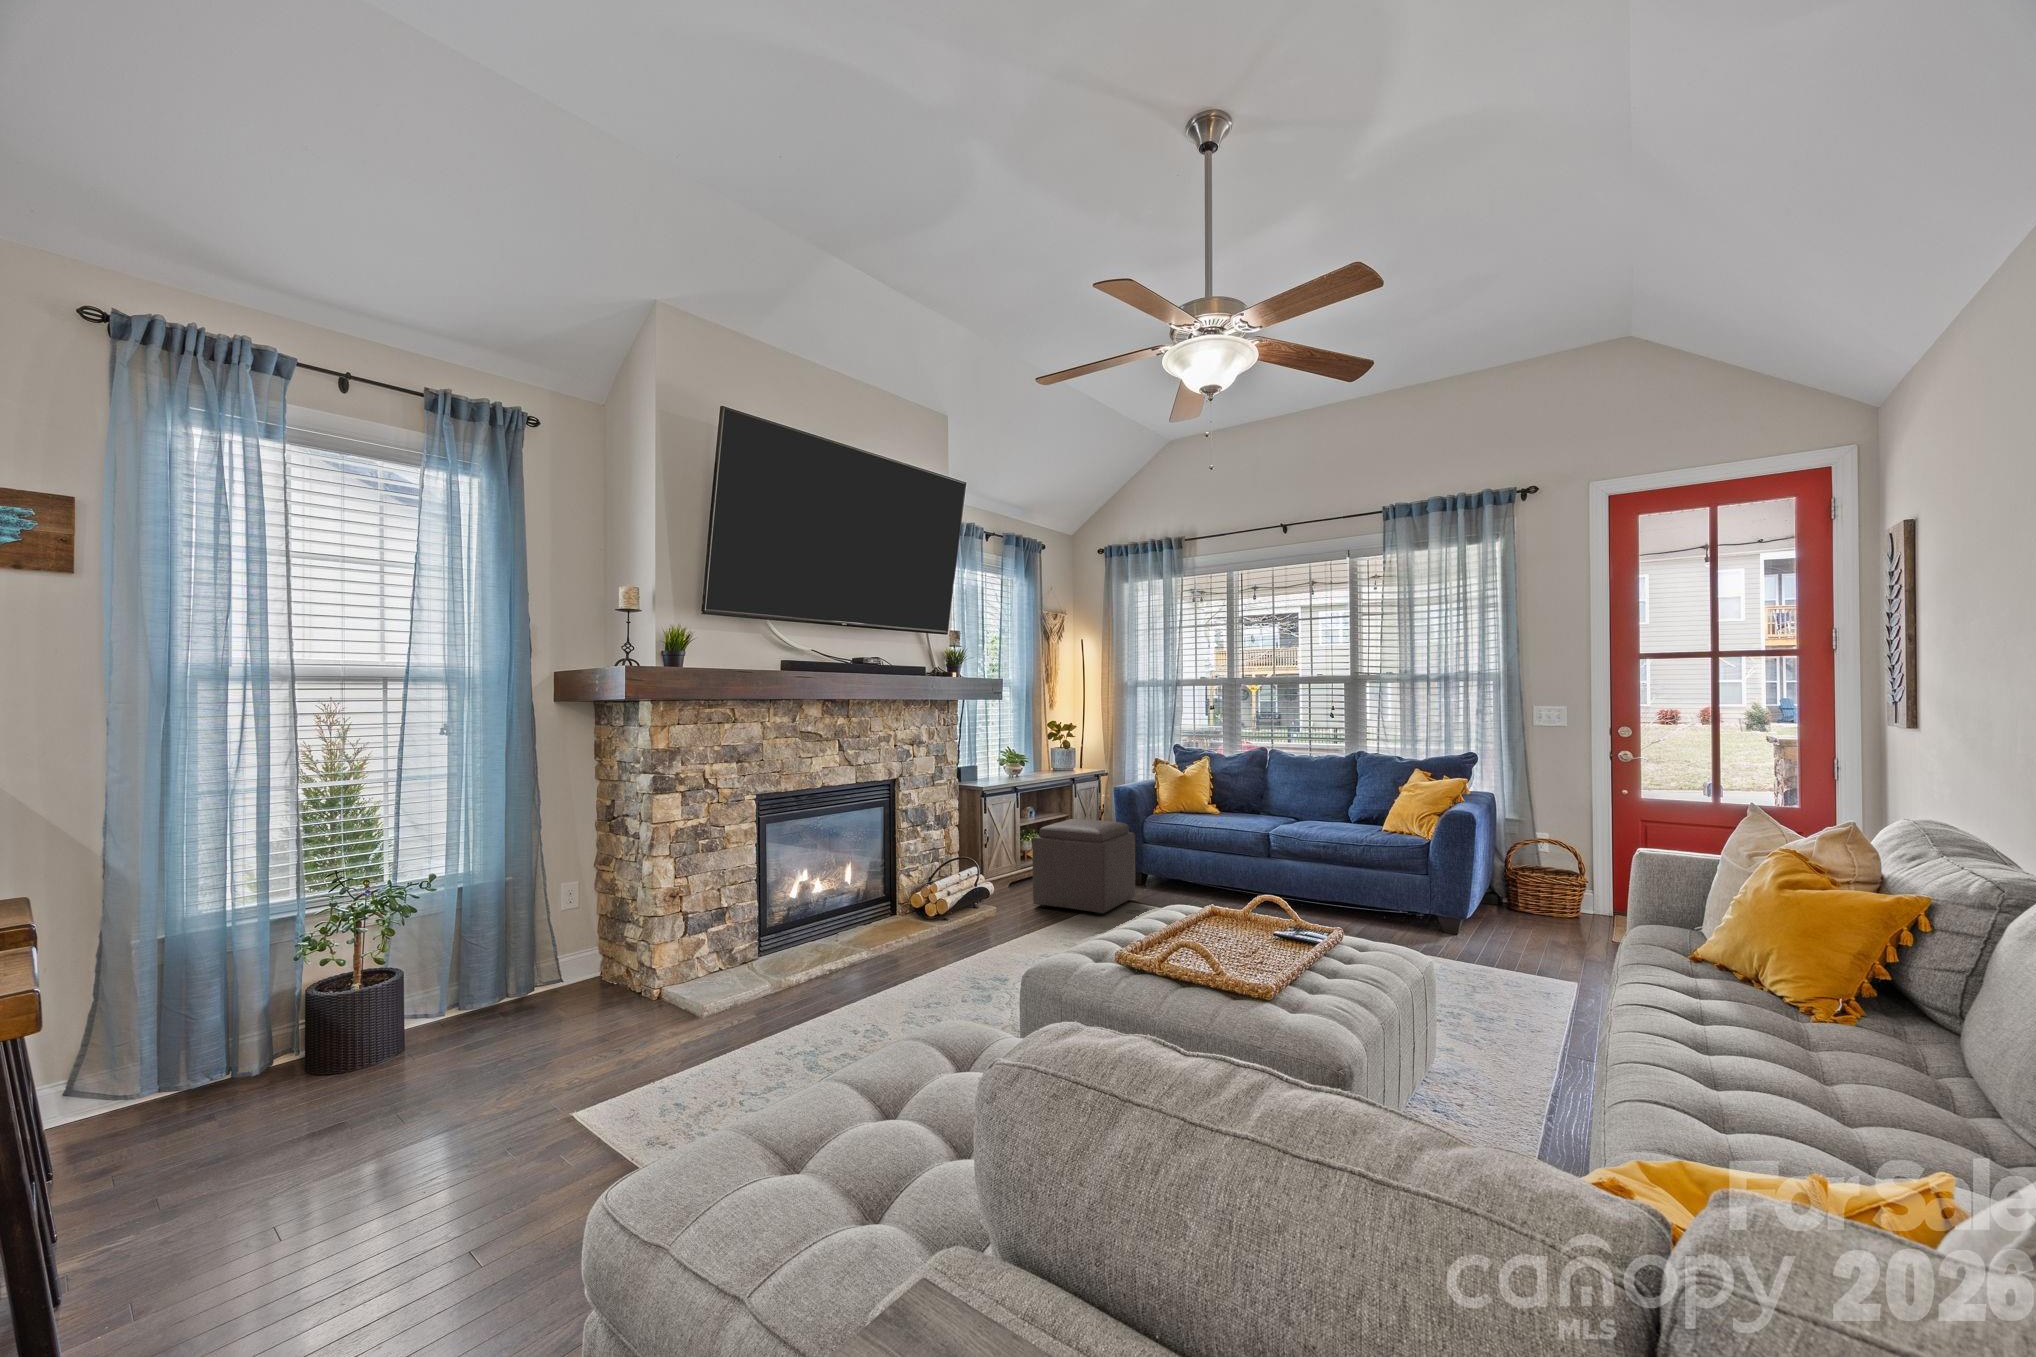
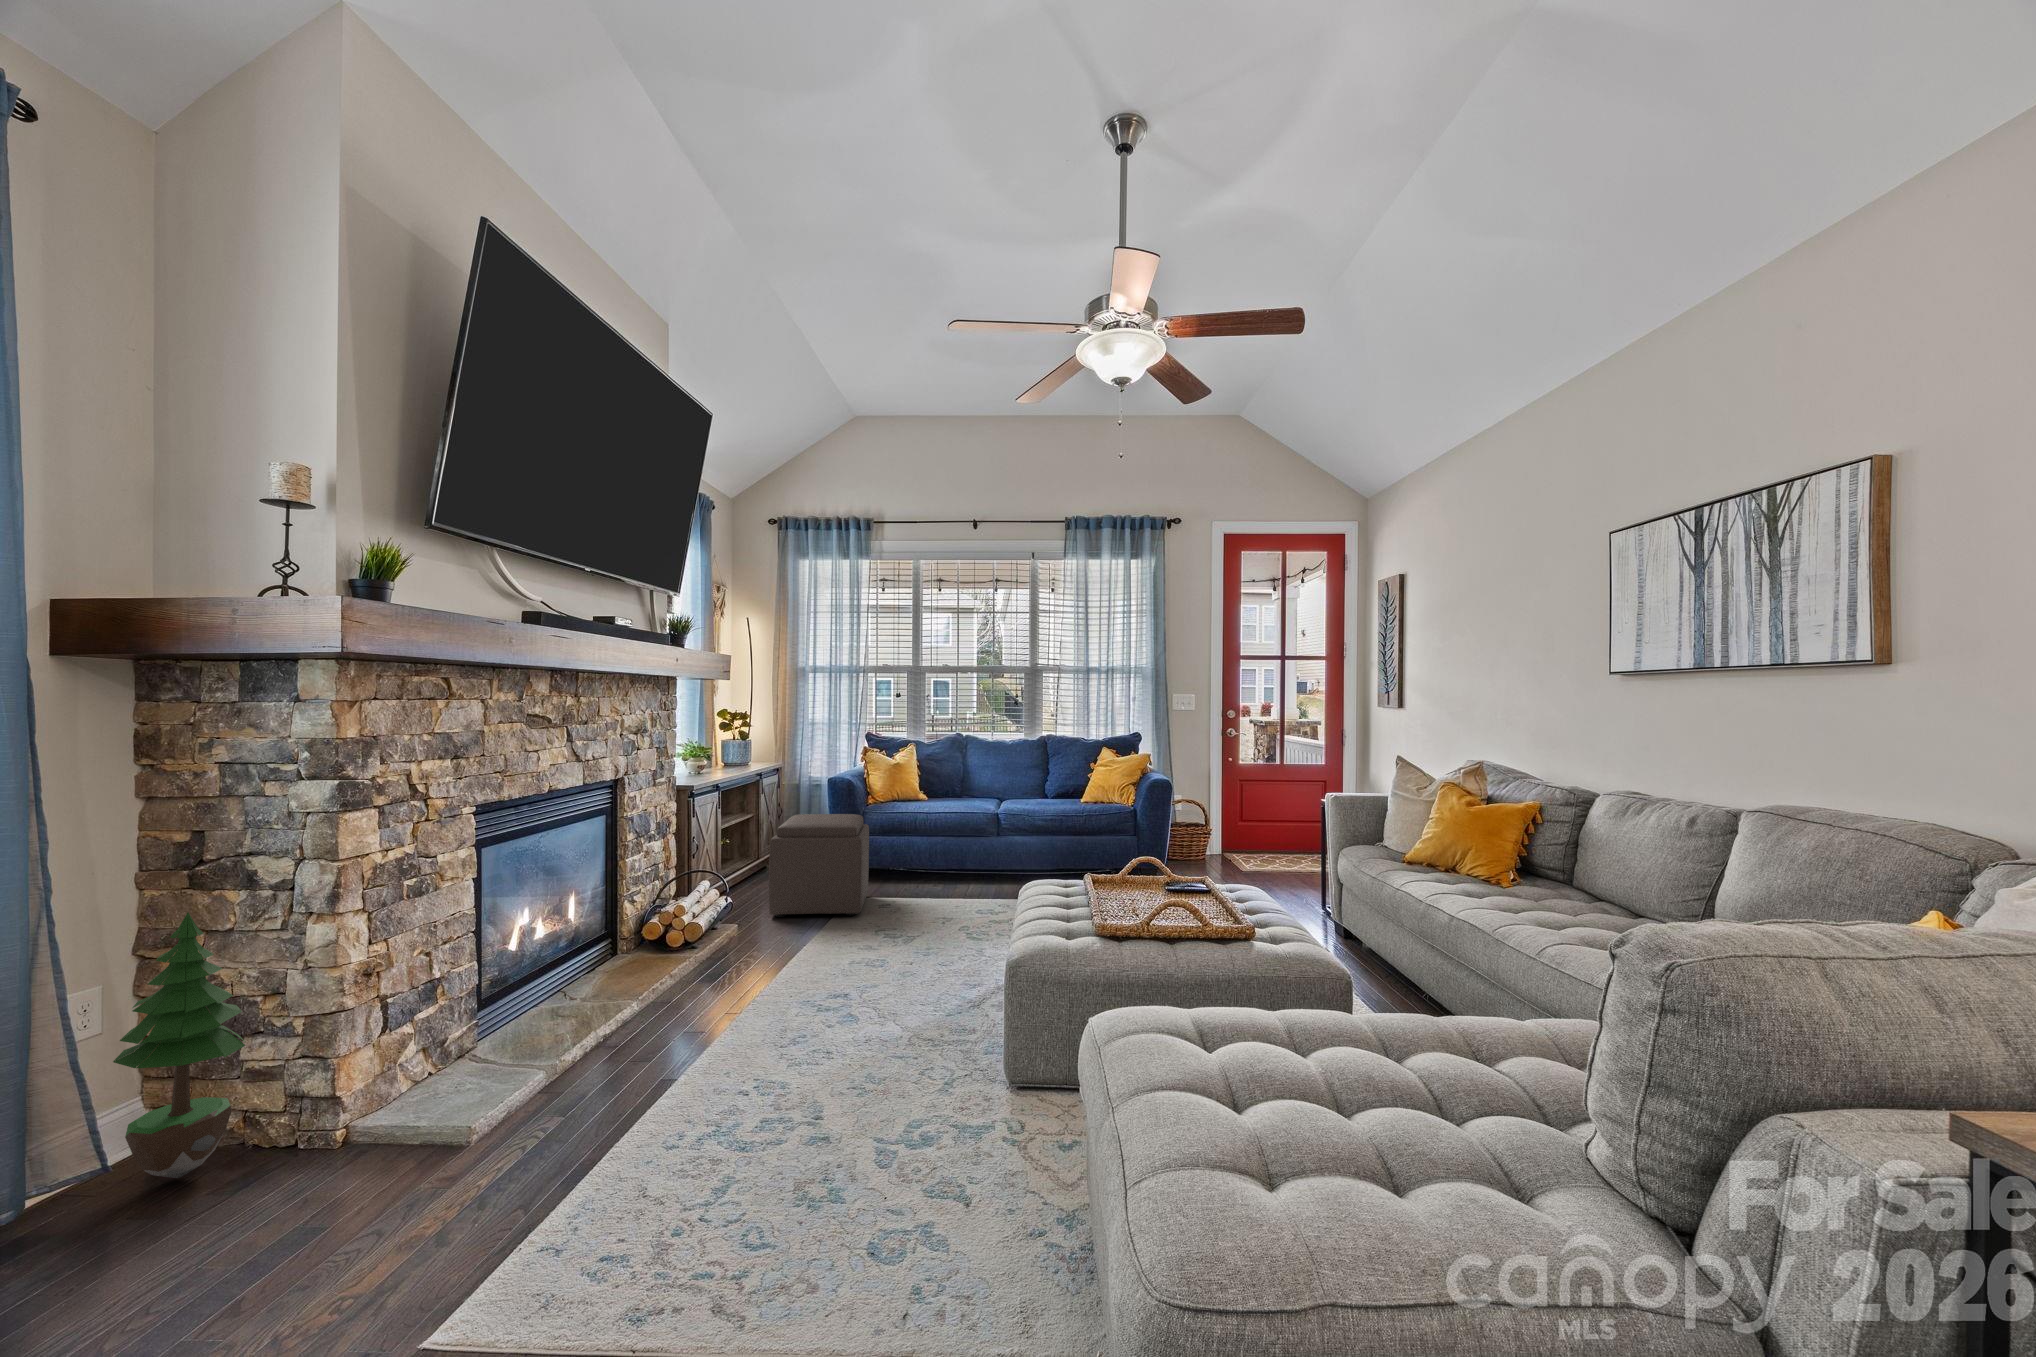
potted tree: none [558,846,617,996] -> present [113,912,245,1178]

